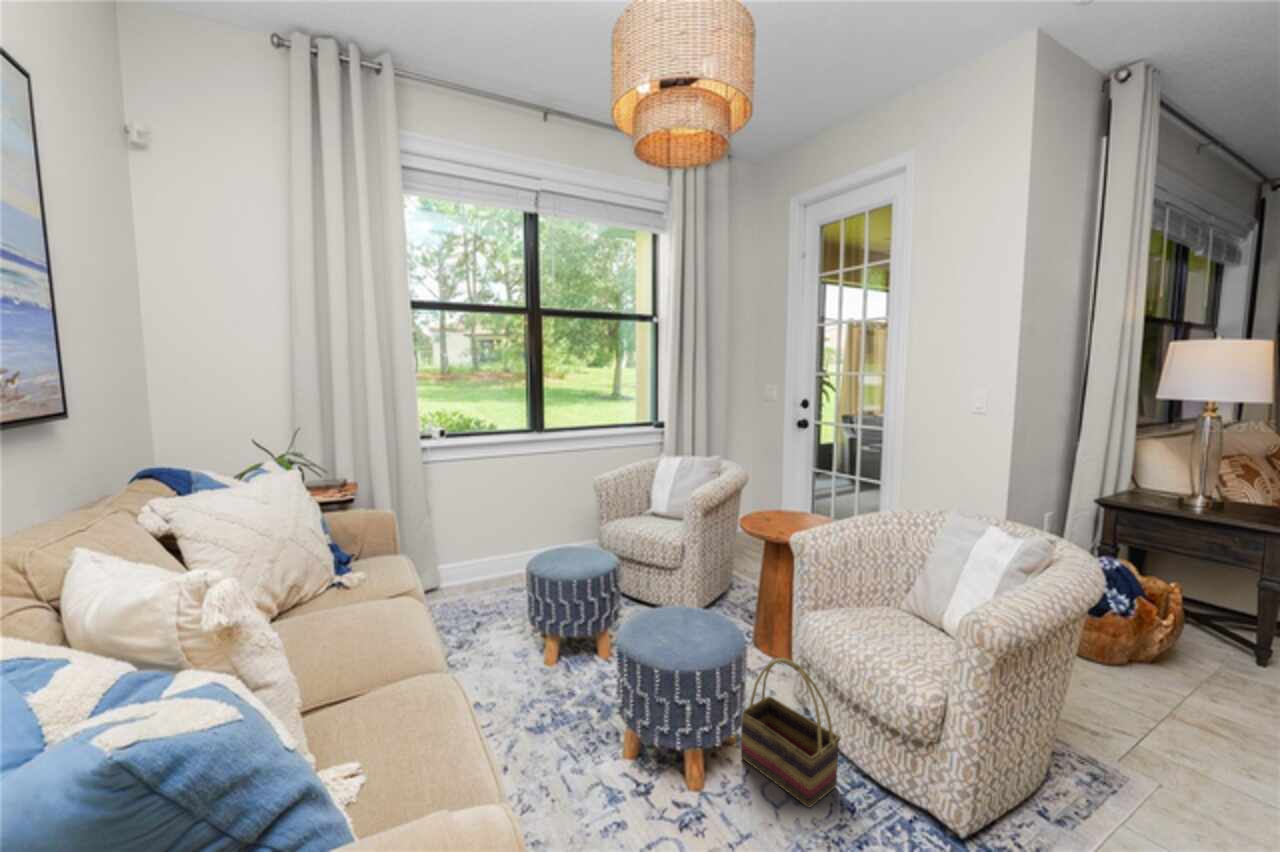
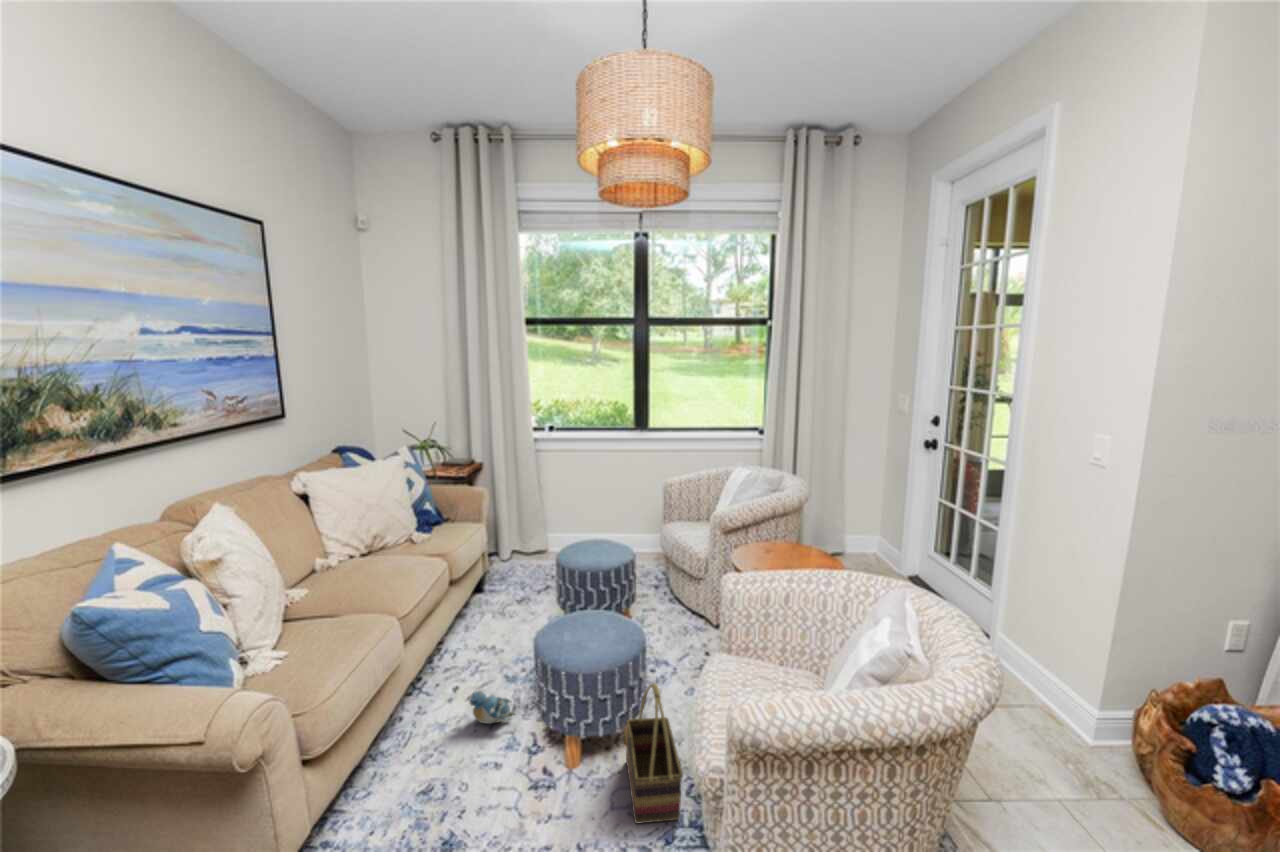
plush toy: none [540,749,595,790] -> present [469,691,514,724]

